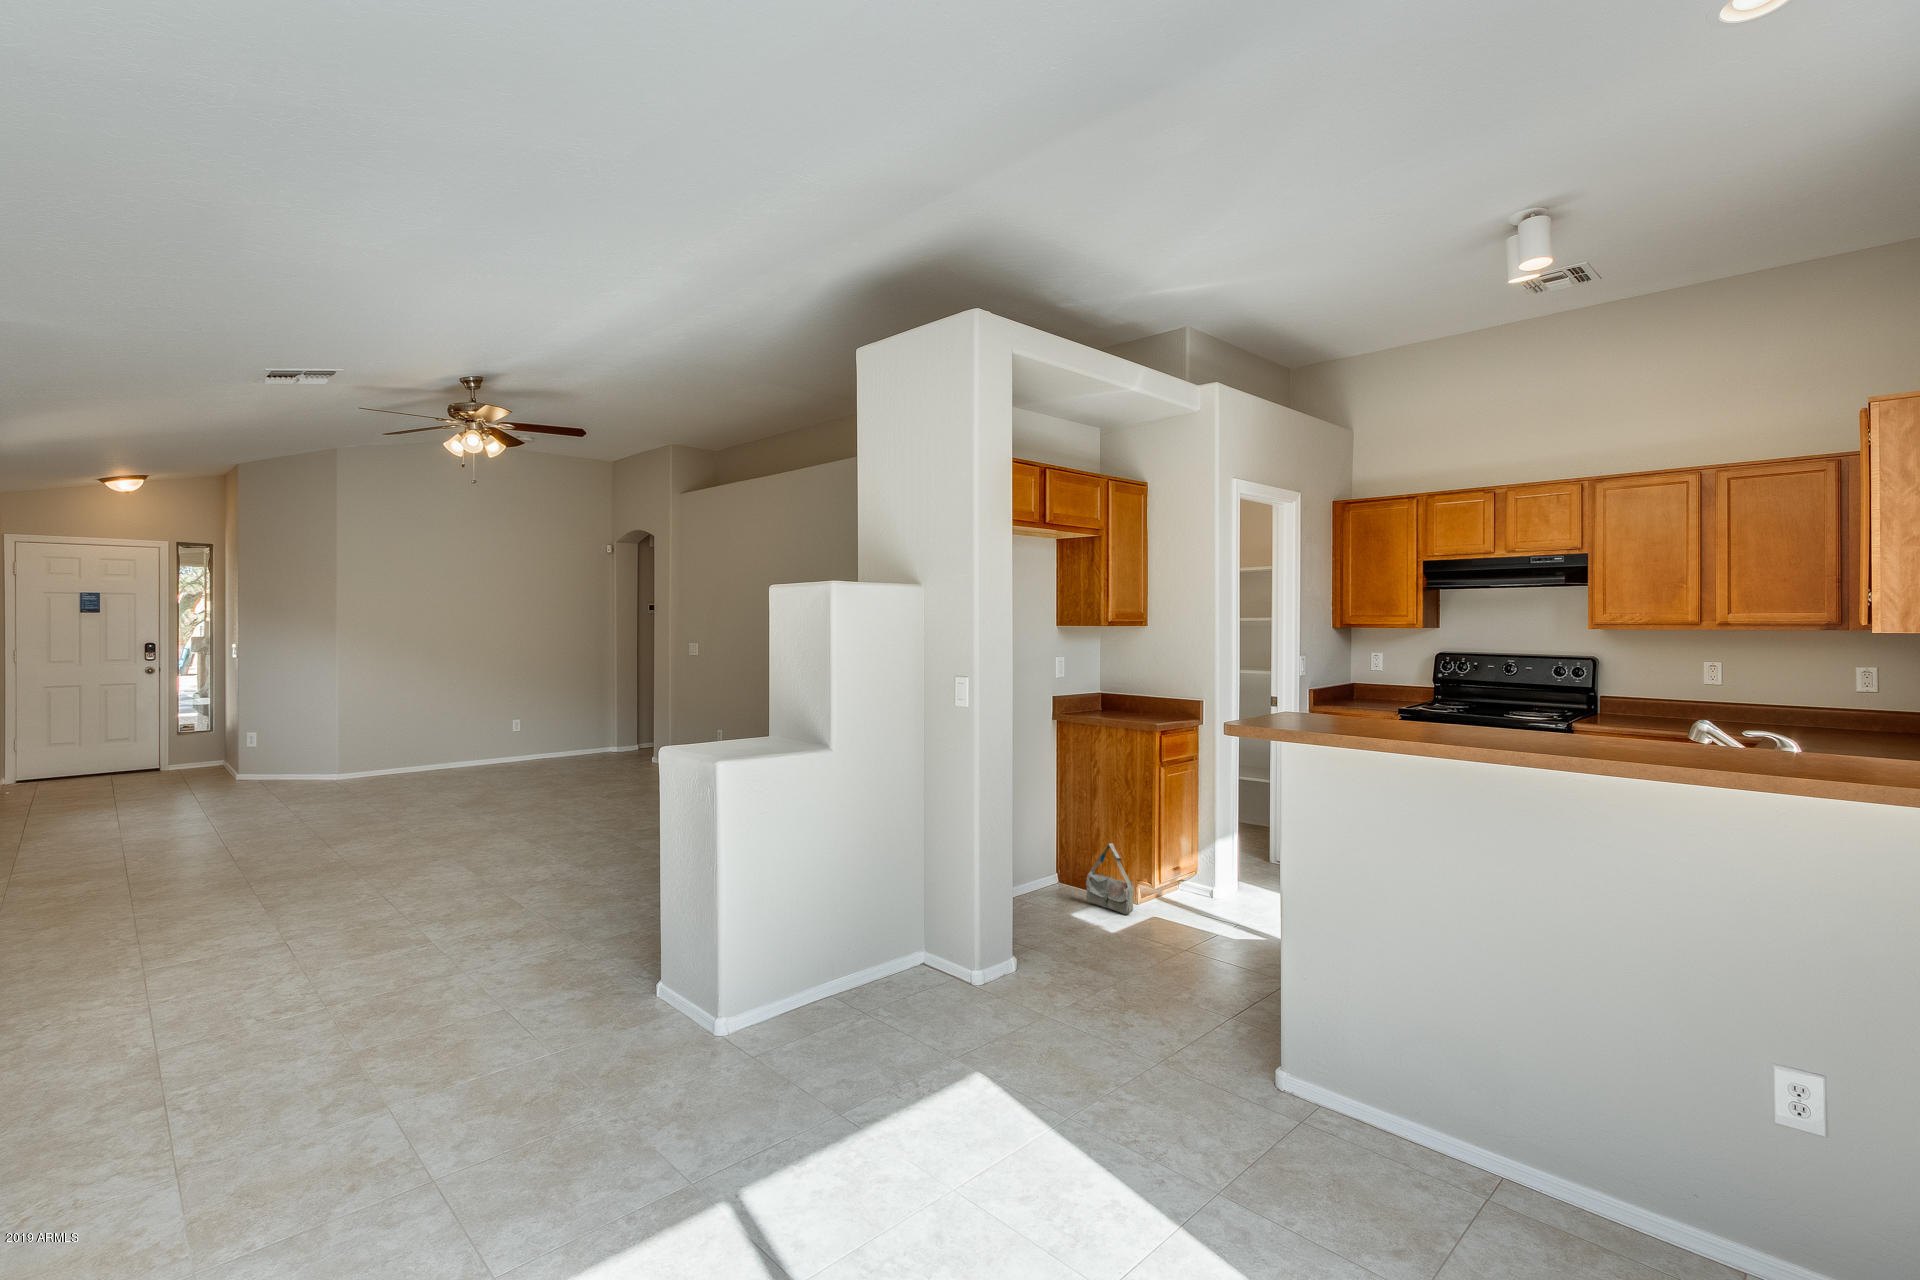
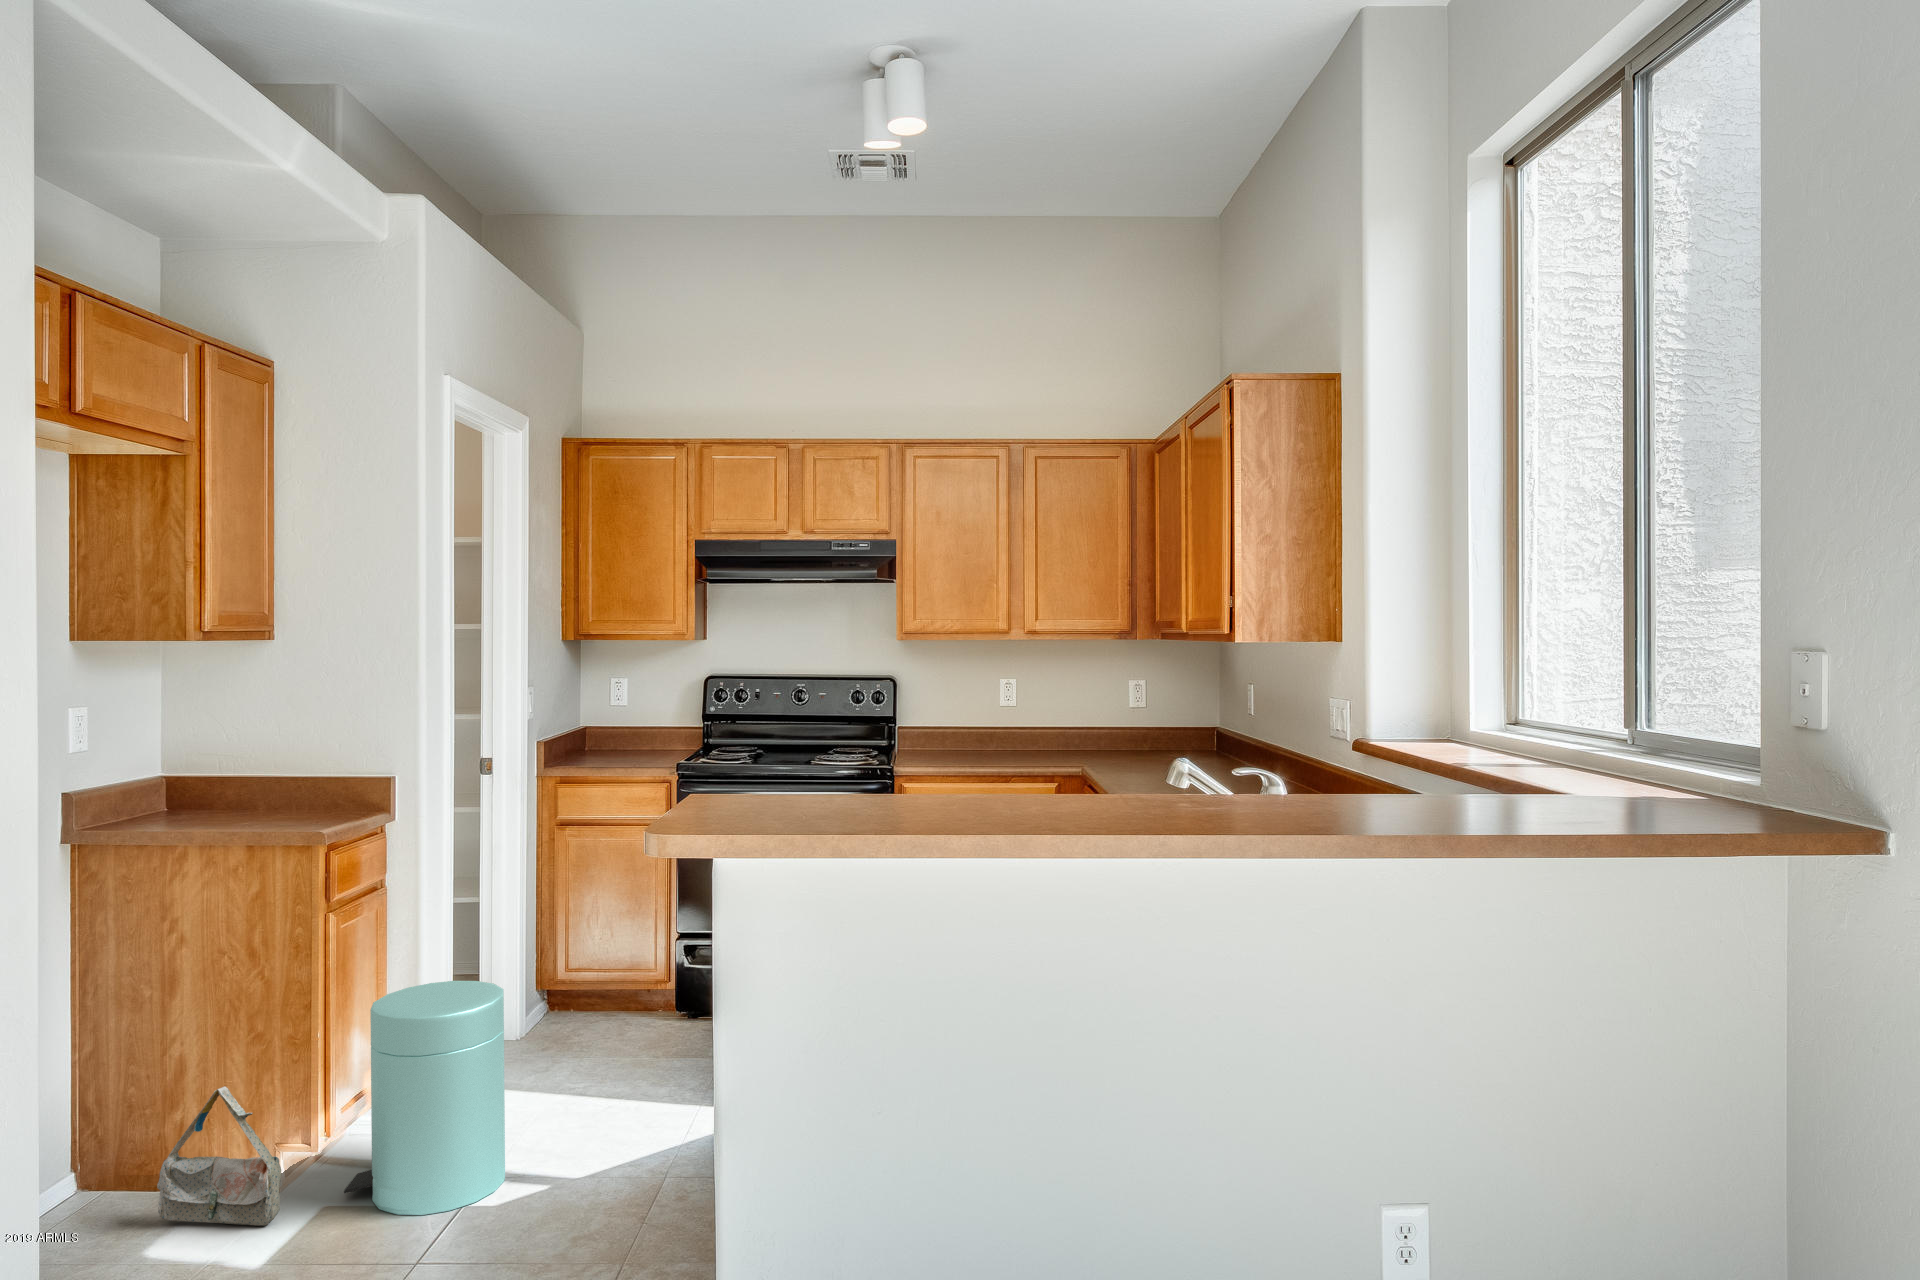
trash can: none [1163,814,1245,933] -> present [344,981,505,1215]

